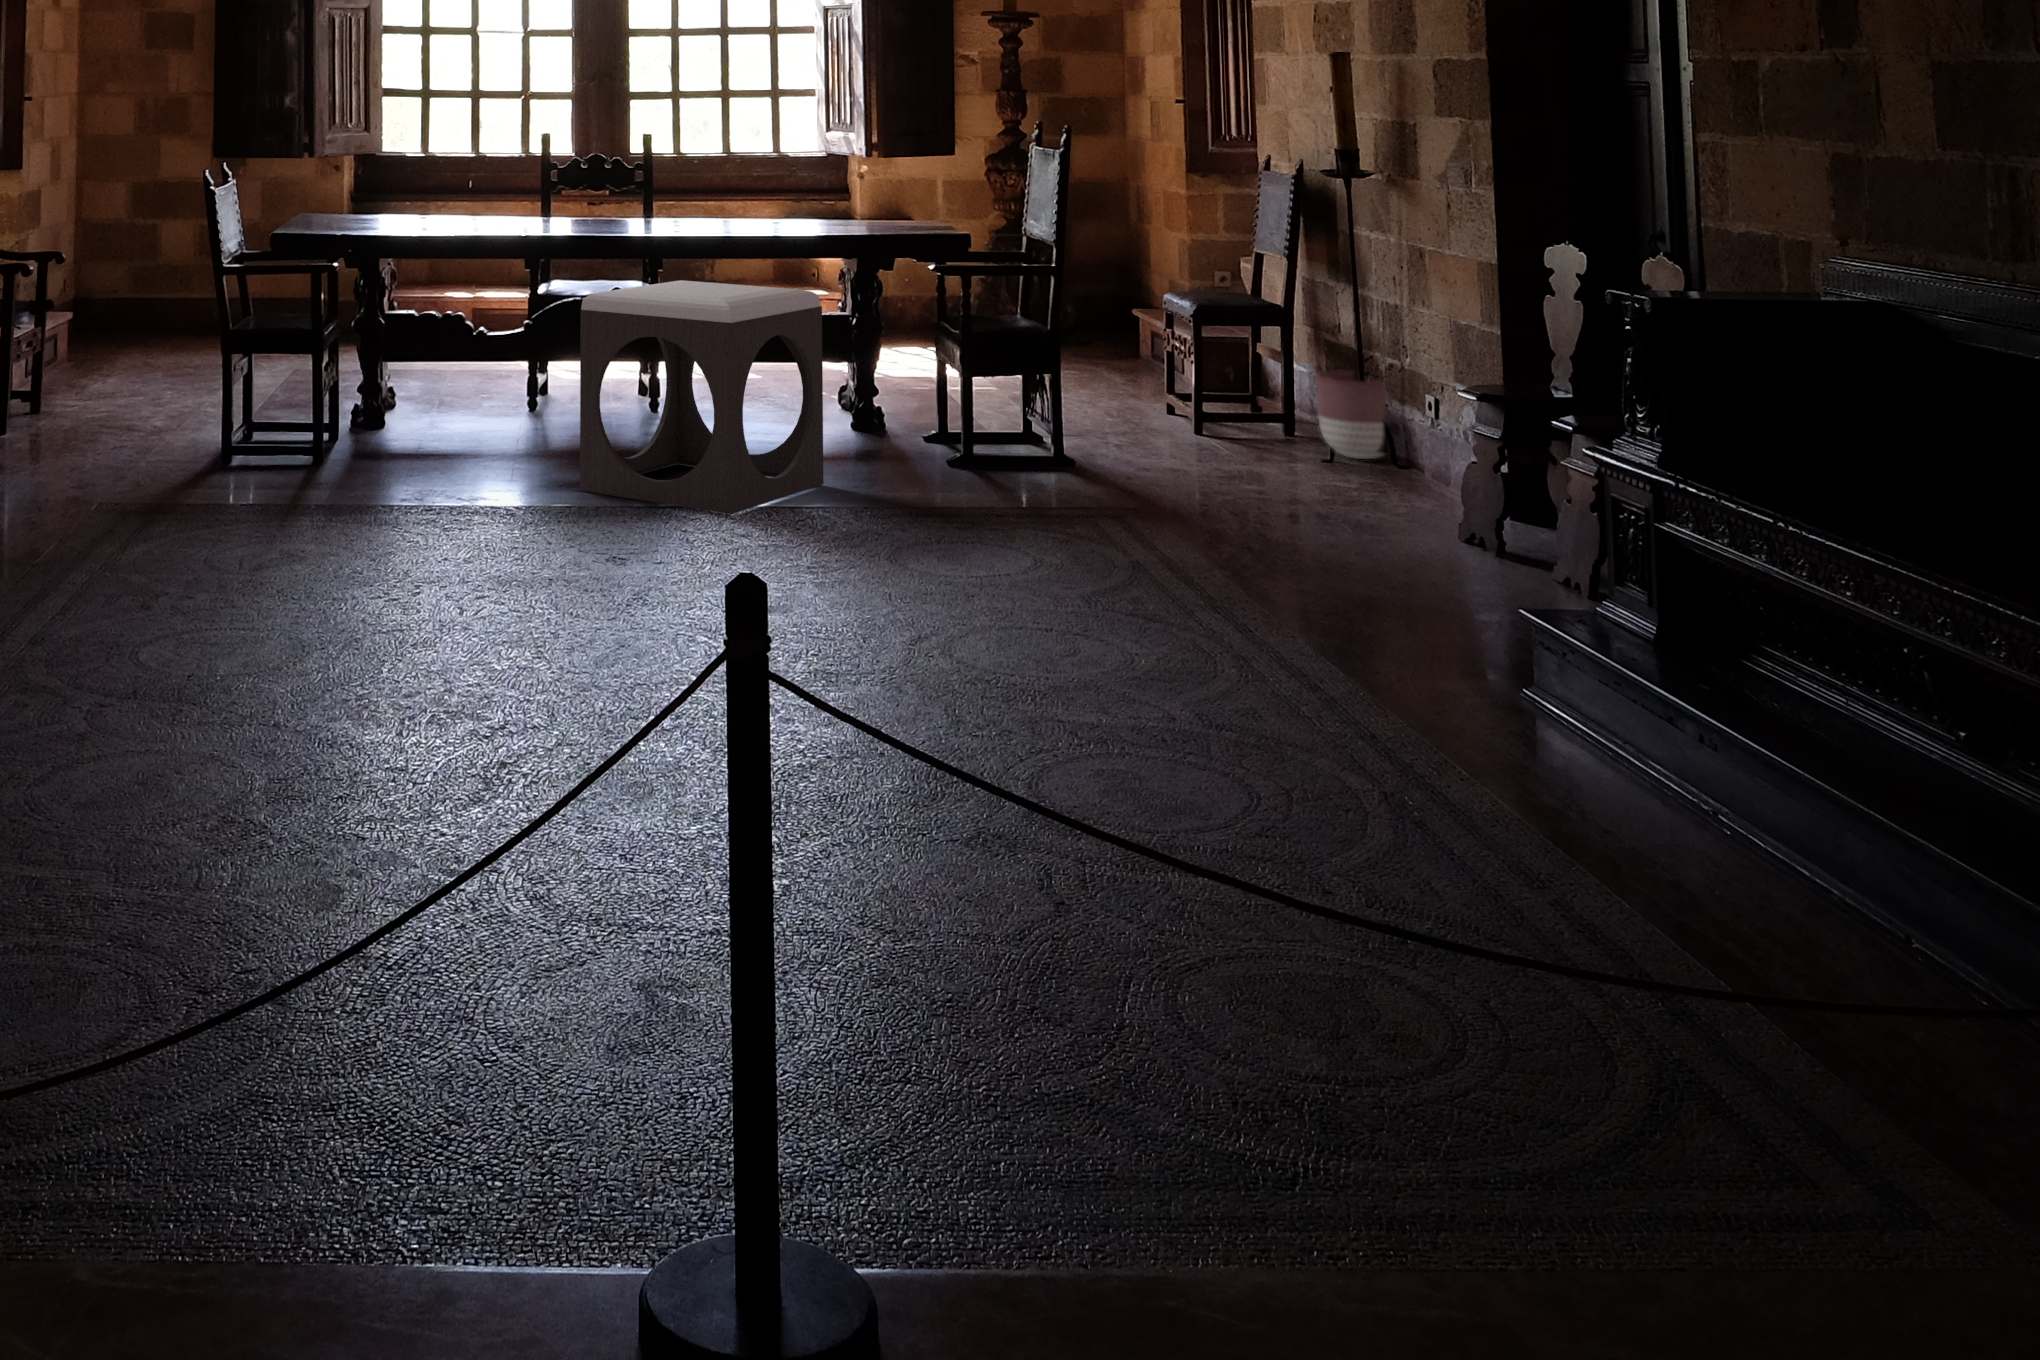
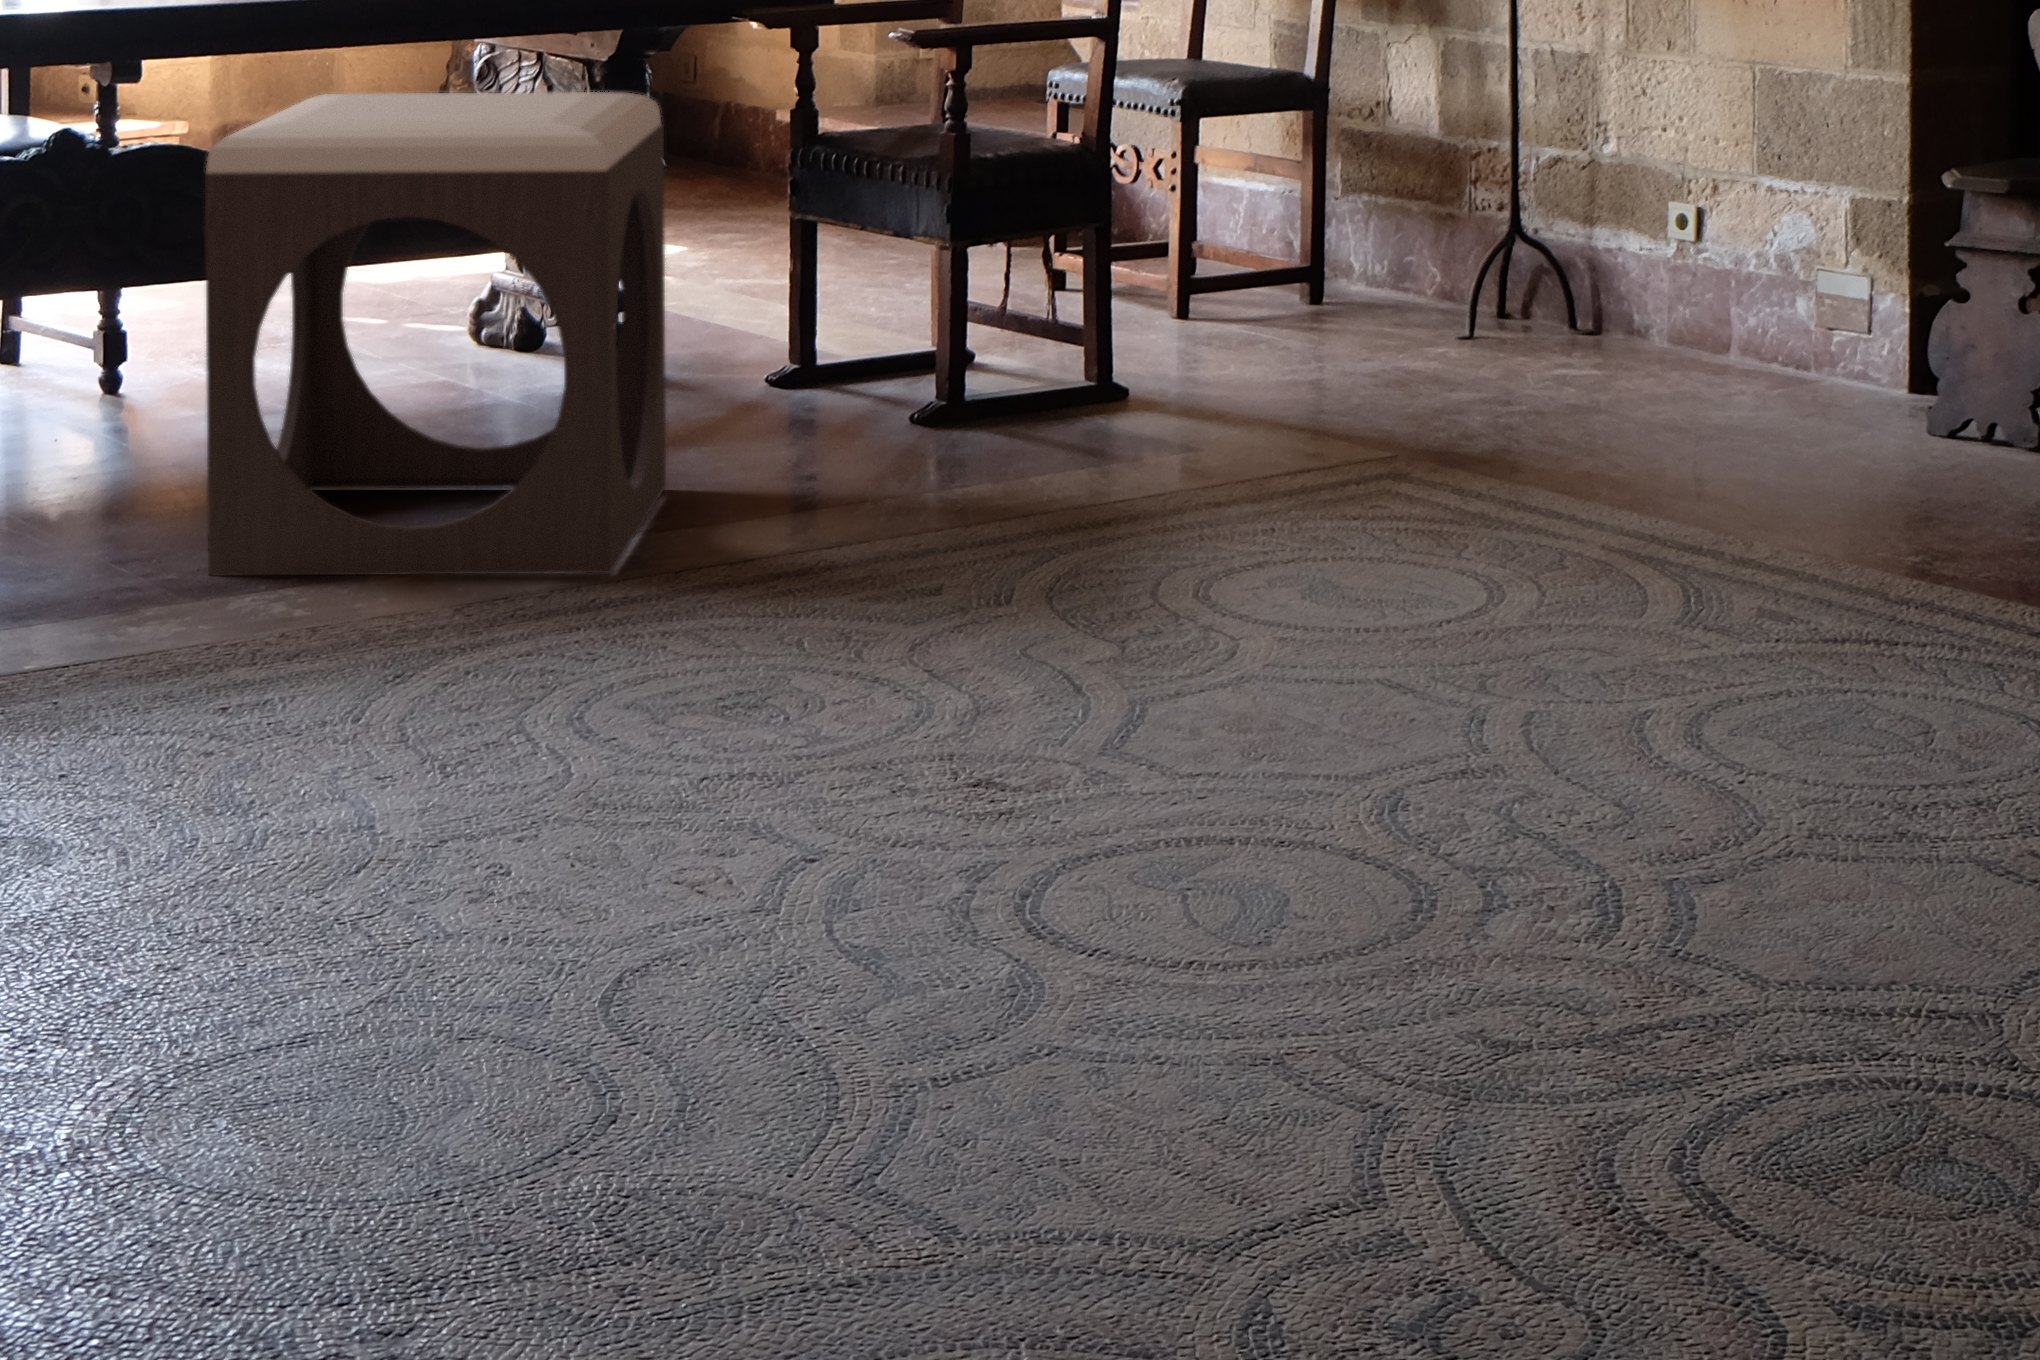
planter: present [1317,371,1386,459] -> none [1329,167,1467,317]

